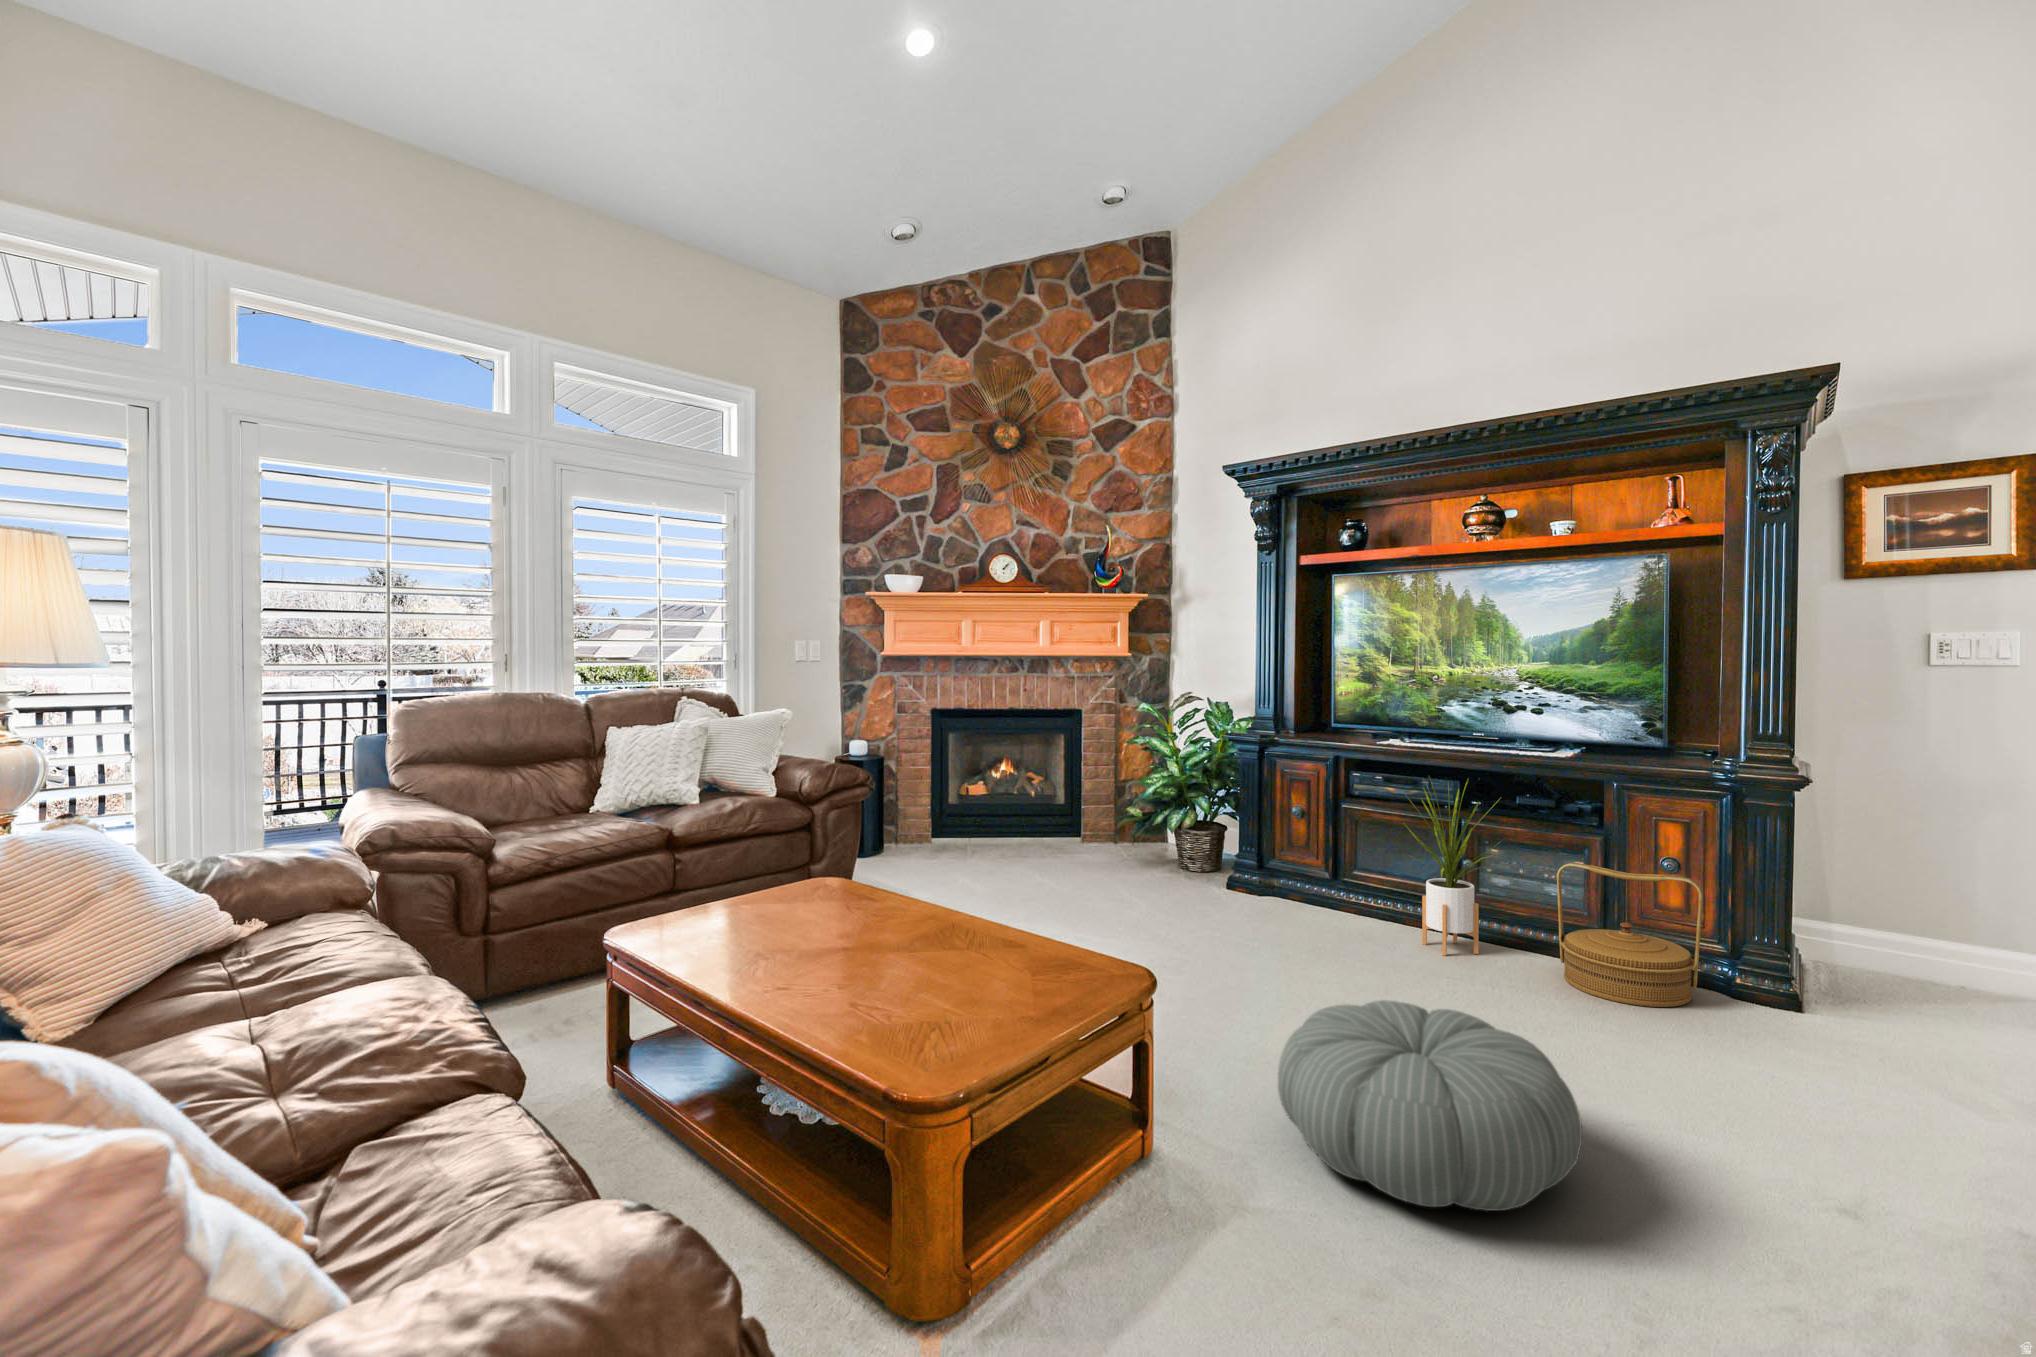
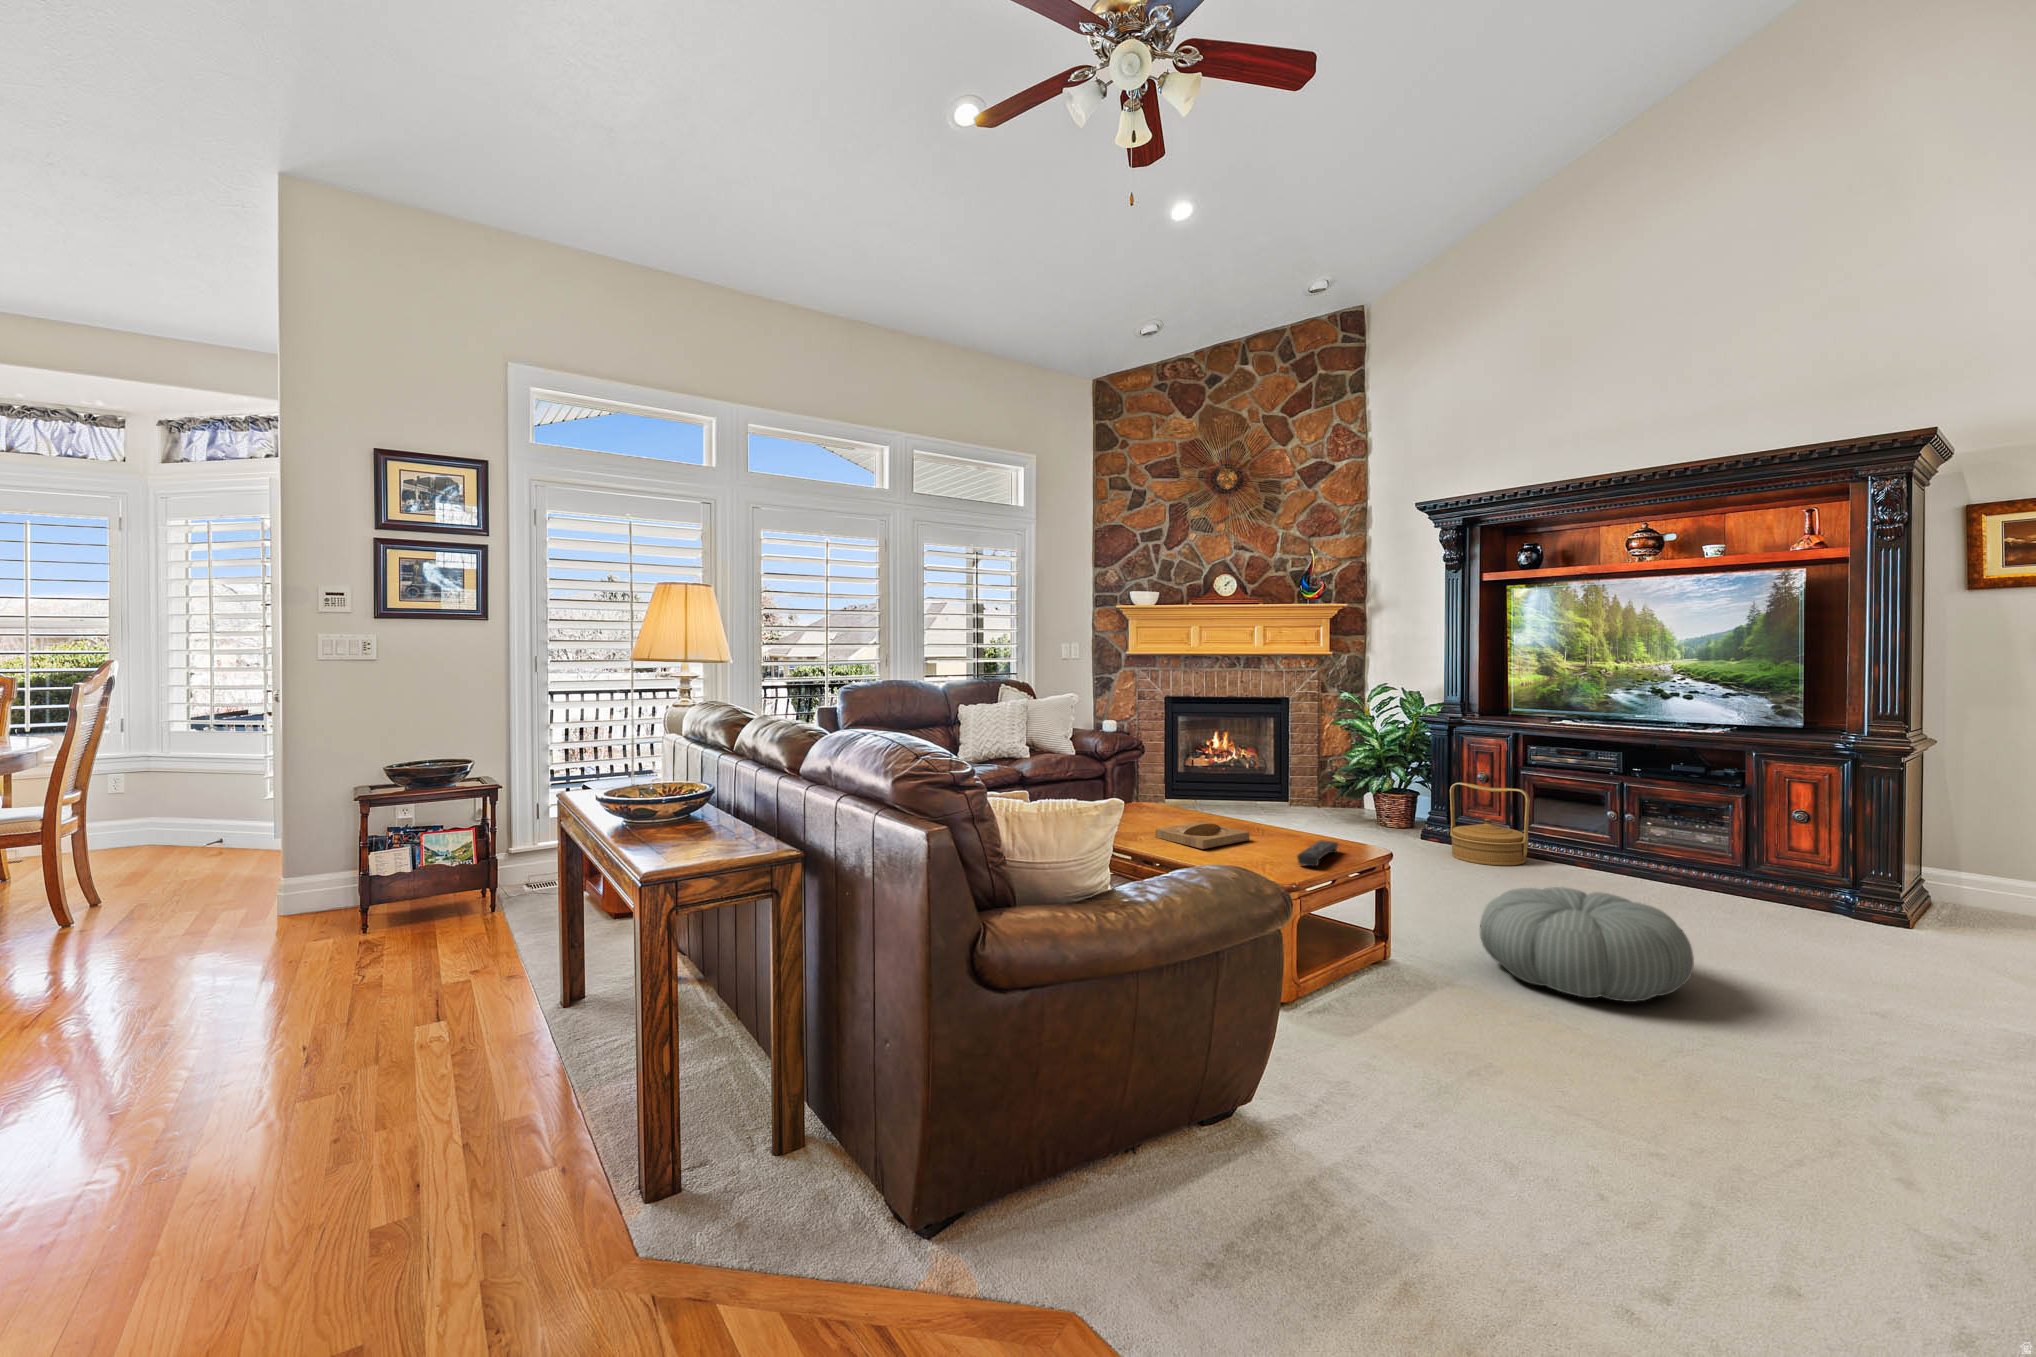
house plant: present [1404,779,1498,956] -> none [1570,746,1657,884]
woven basket: present [1557,863,1703,1007] -> present [1450,782,1530,866]
tray: none [787,915,935,977] -> present [1156,822,1249,849]
remote control: none [982,953,1063,1014] -> present [1297,840,1338,866]

